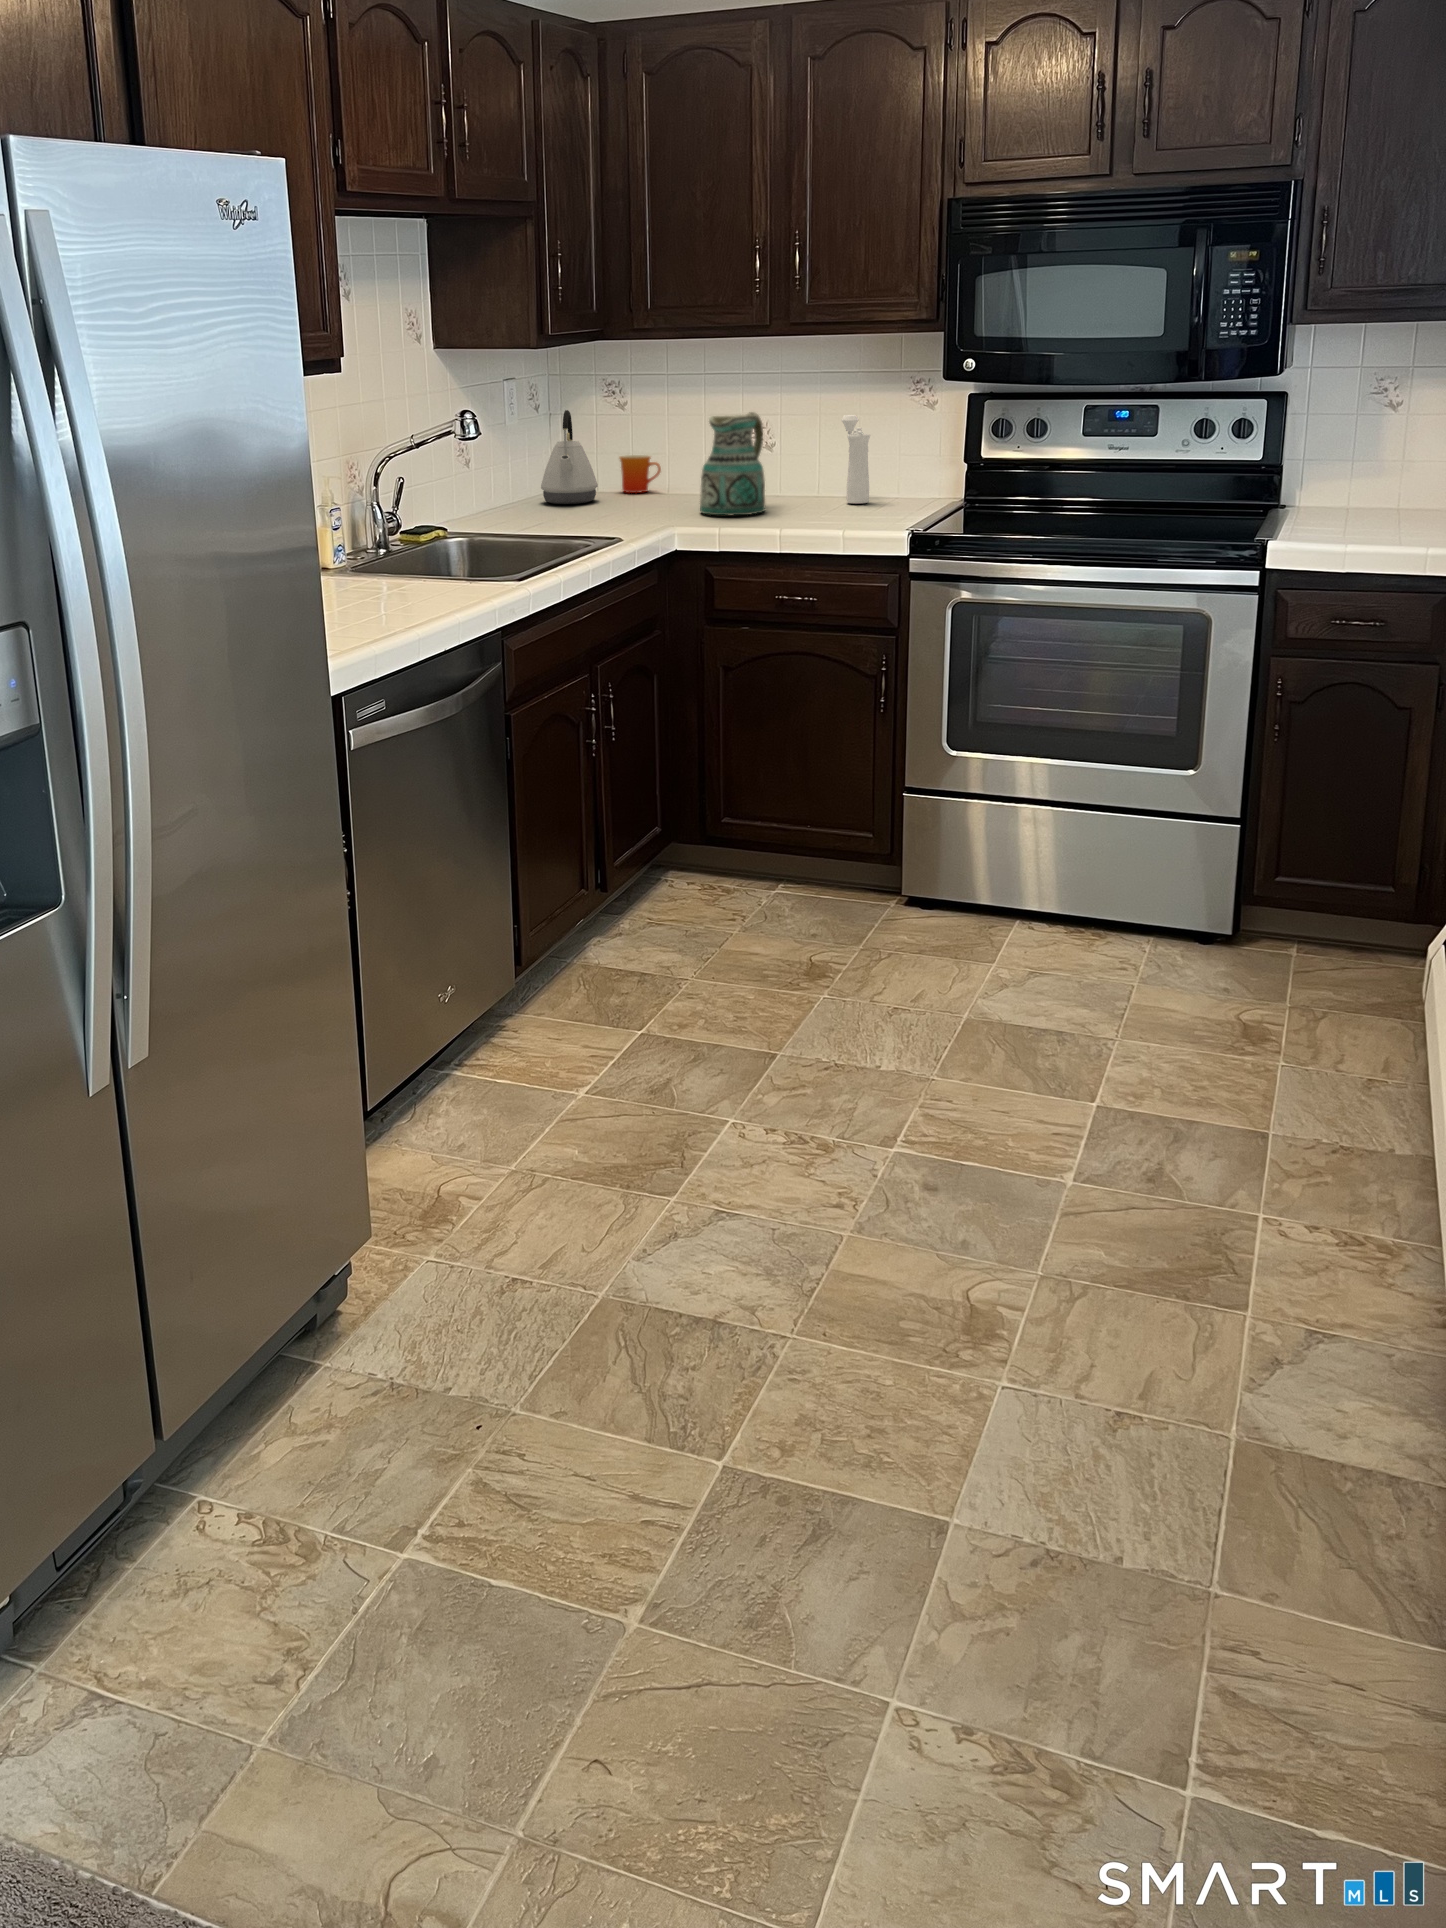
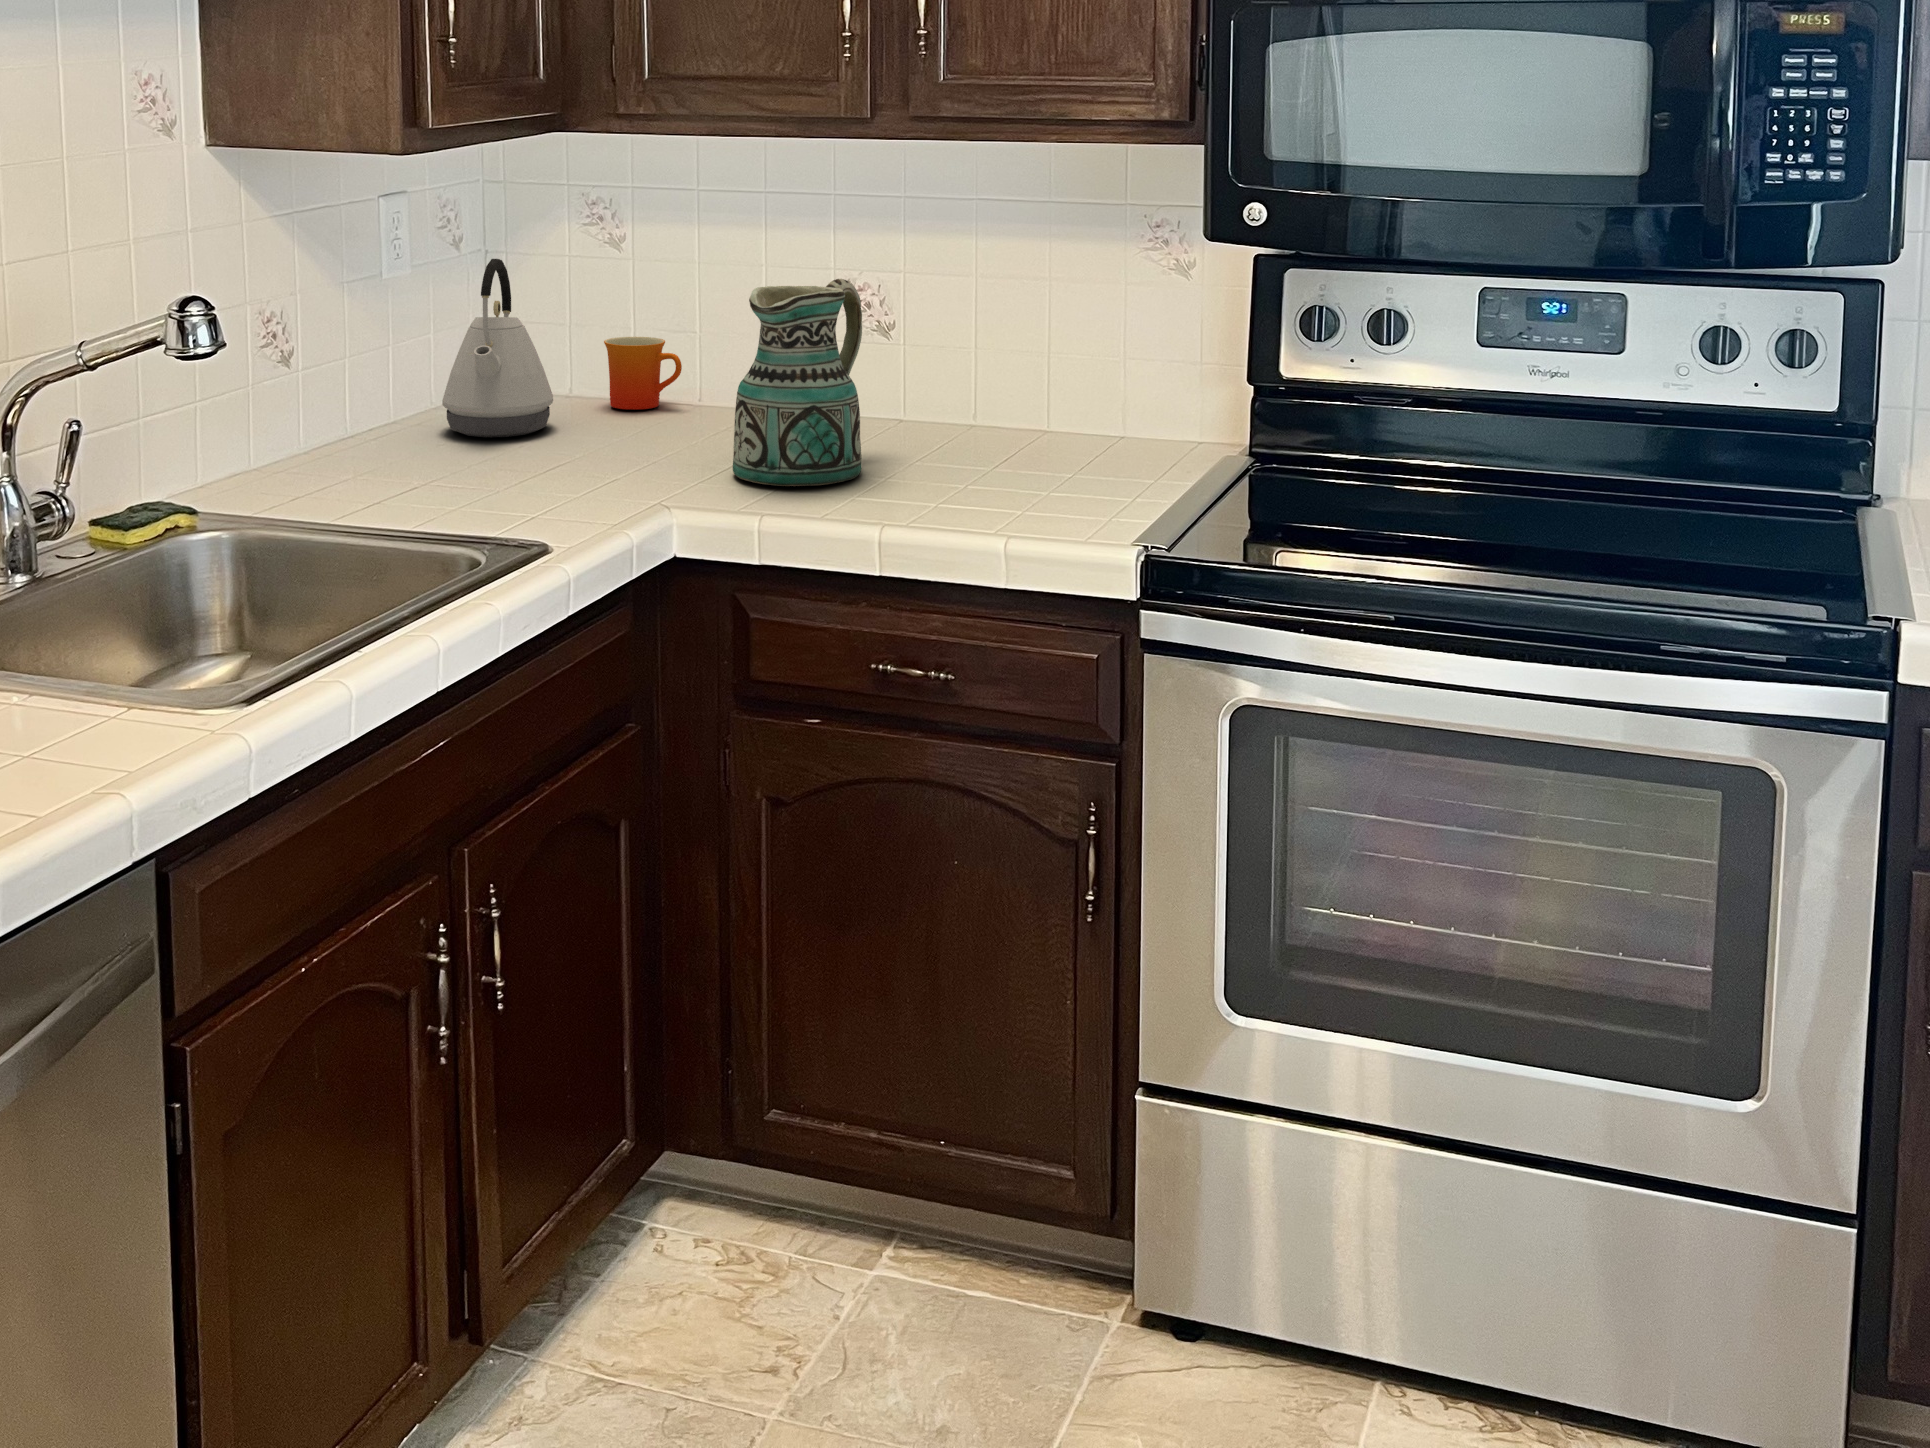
pepper mill: present [841,415,870,503] -> none [1015,283,1068,458]

